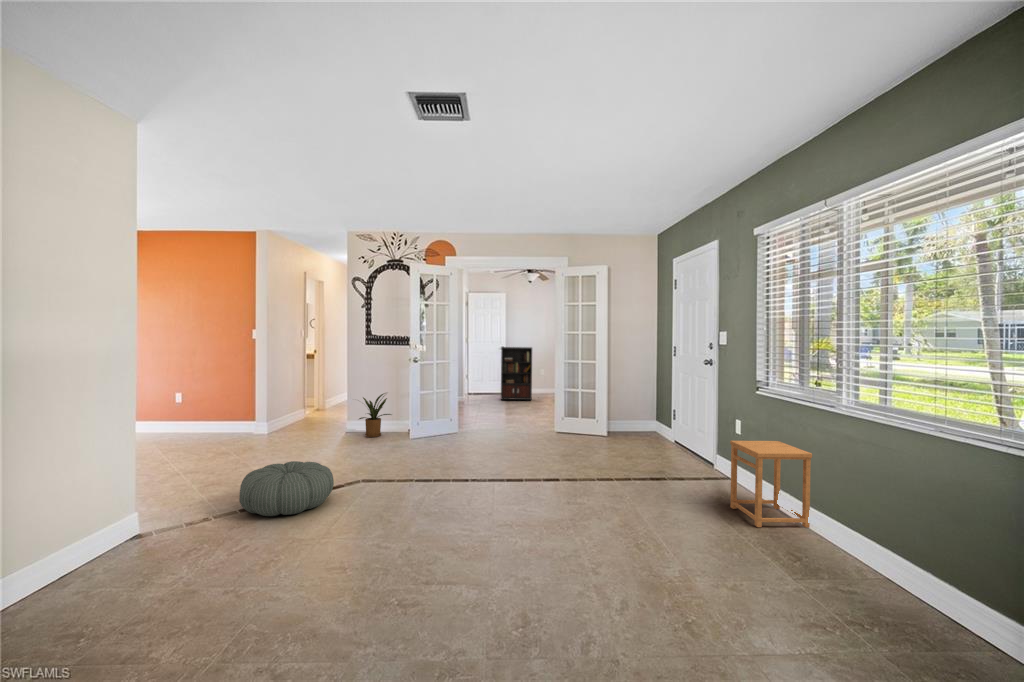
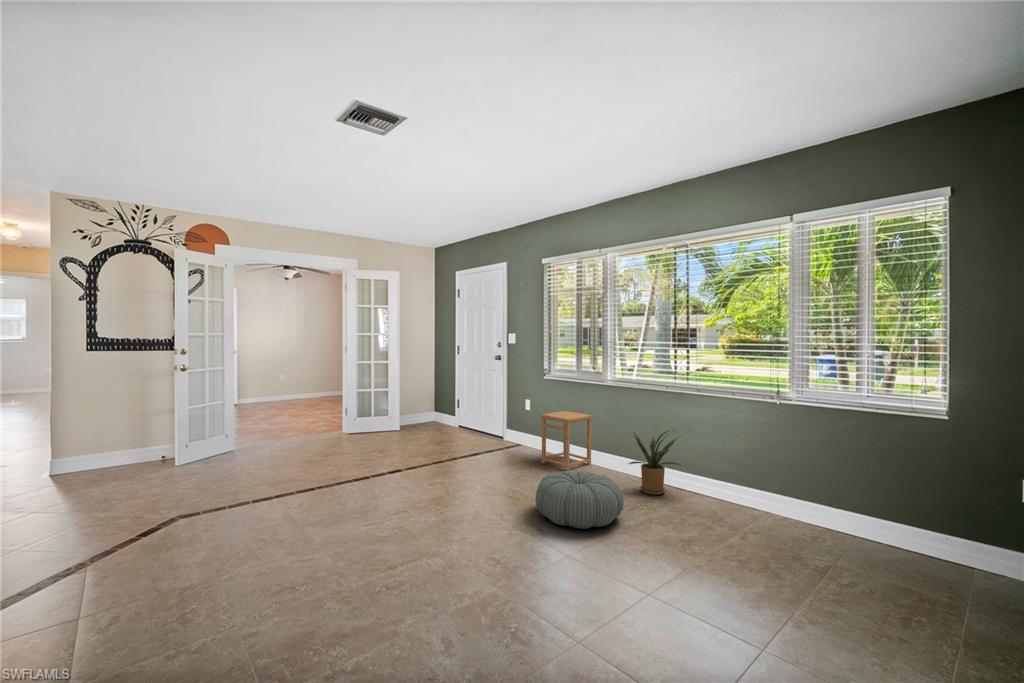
bookcase: present [501,347,532,400] -> none [242,349,288,410]
house plant: present [359,393,391,437] -> present [629,430,681,495]
pouf: present [239,461,334,516] -> present [536,471,624,529]

